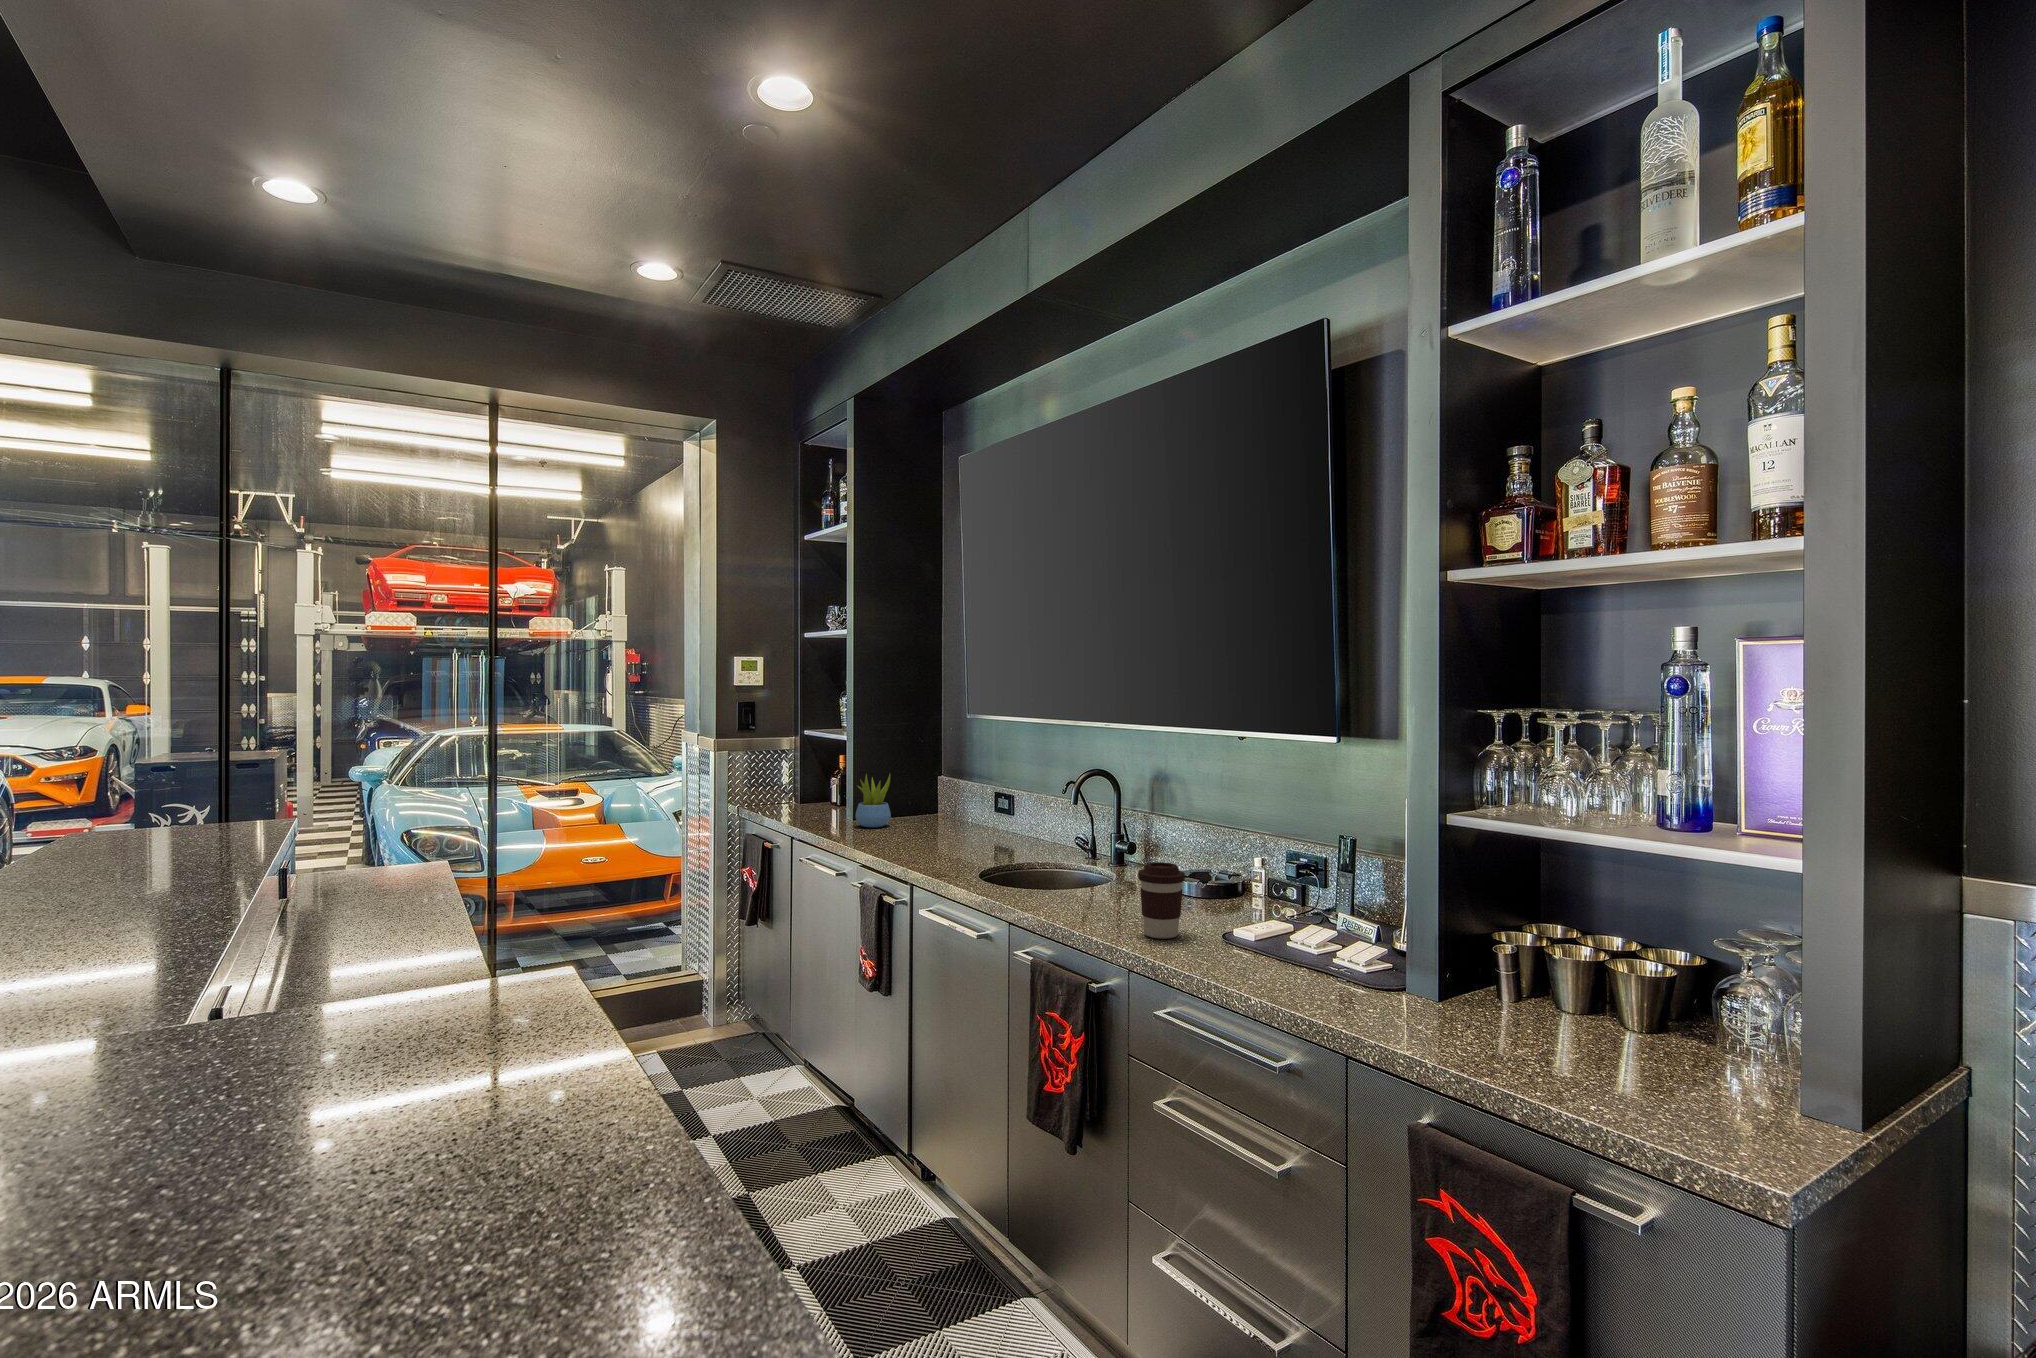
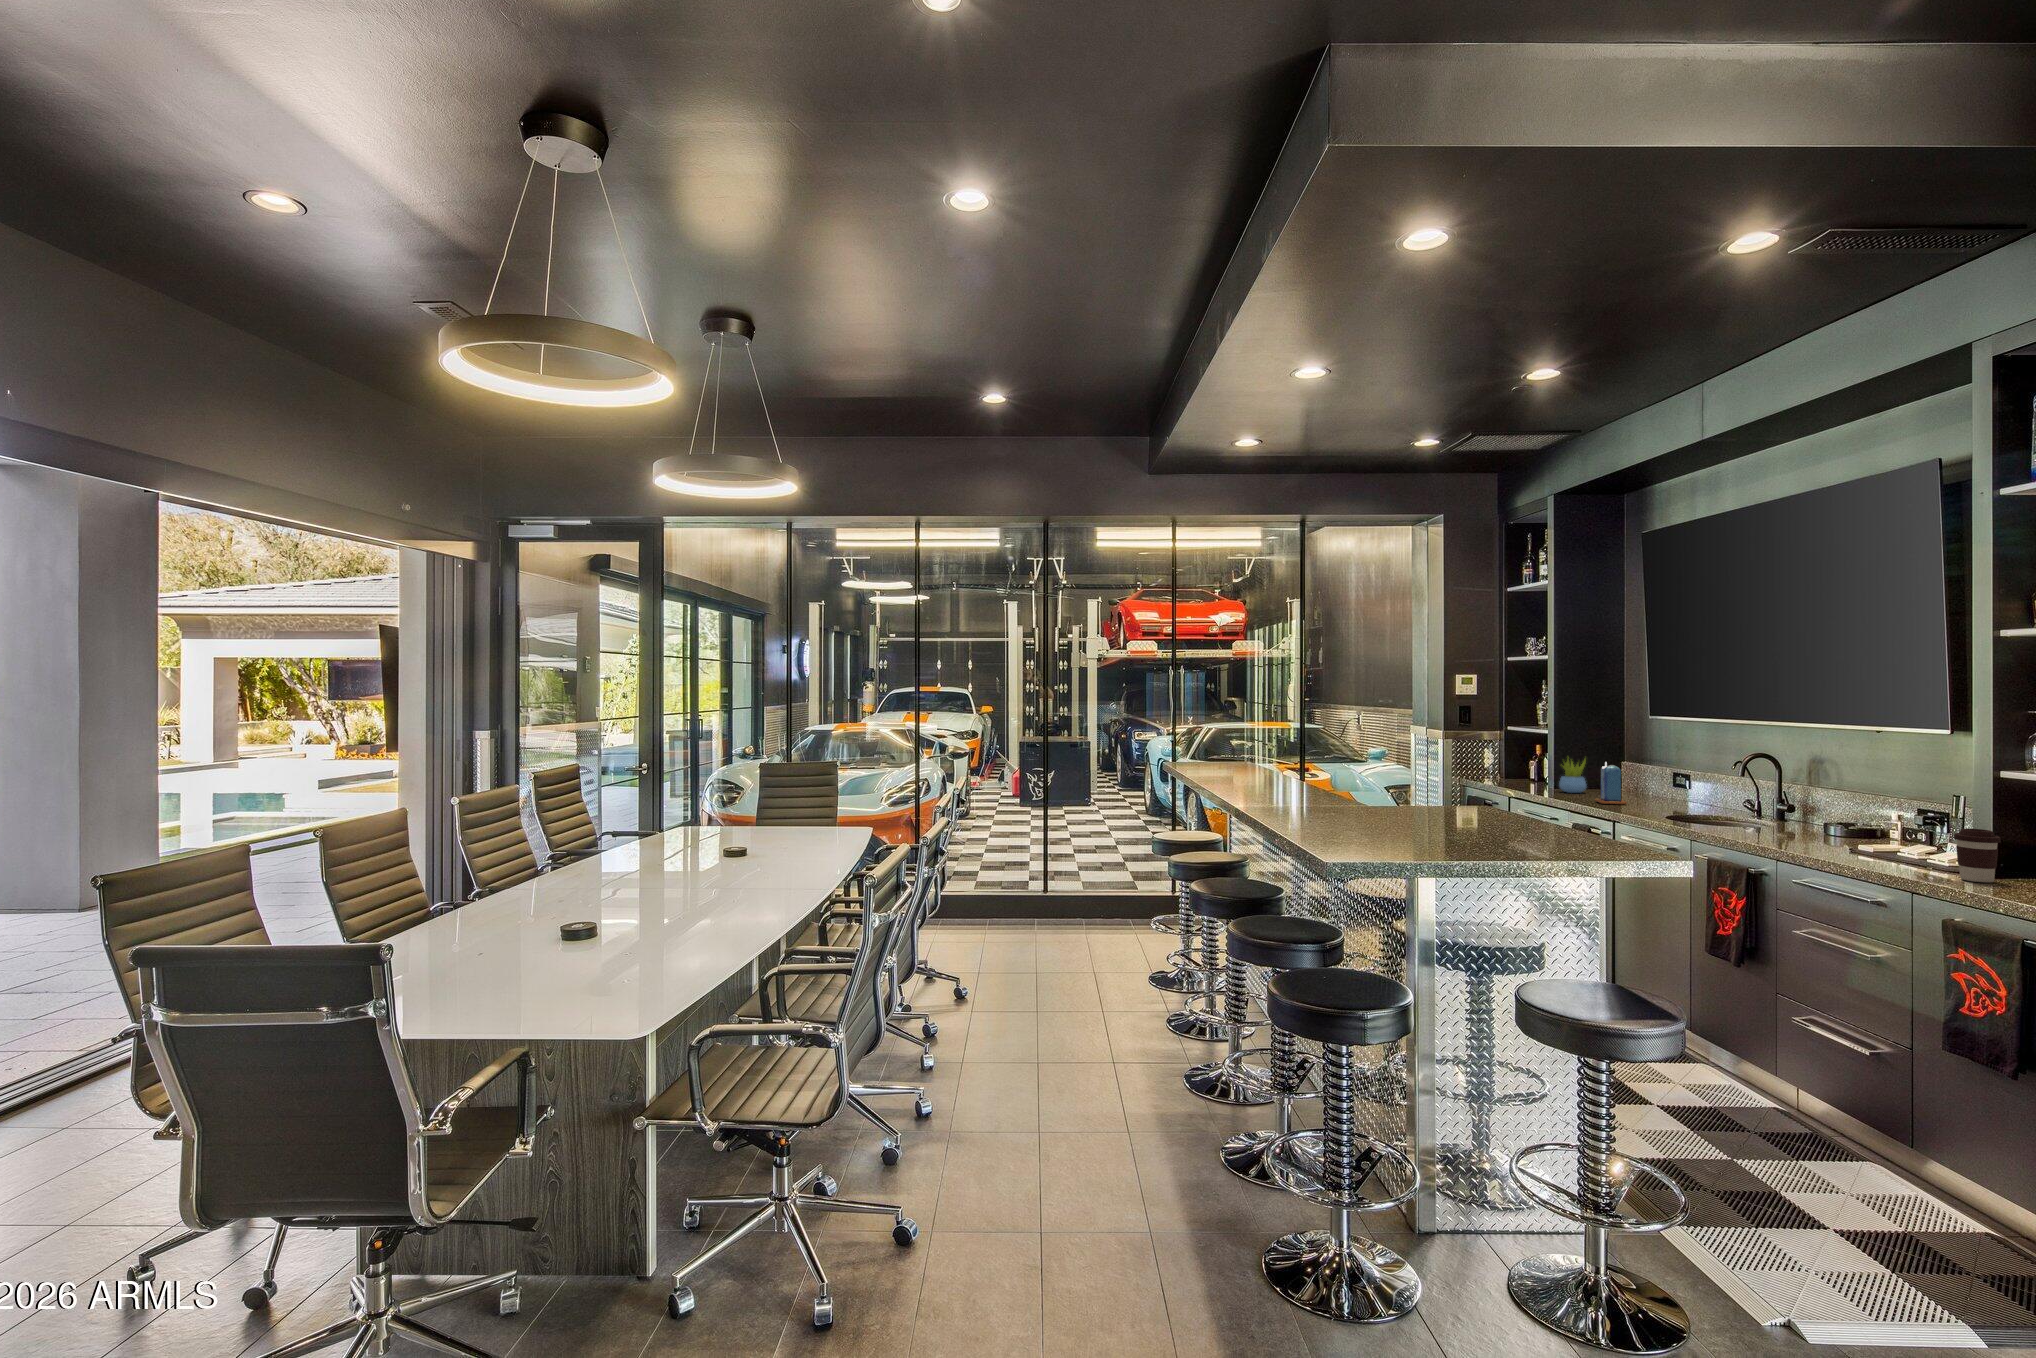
candle: none [894,784,934,850] -> present [1595,762,1627,804]
coffee cup: present [1138,862,1185,939] -> present [1954,828,2000,883]

